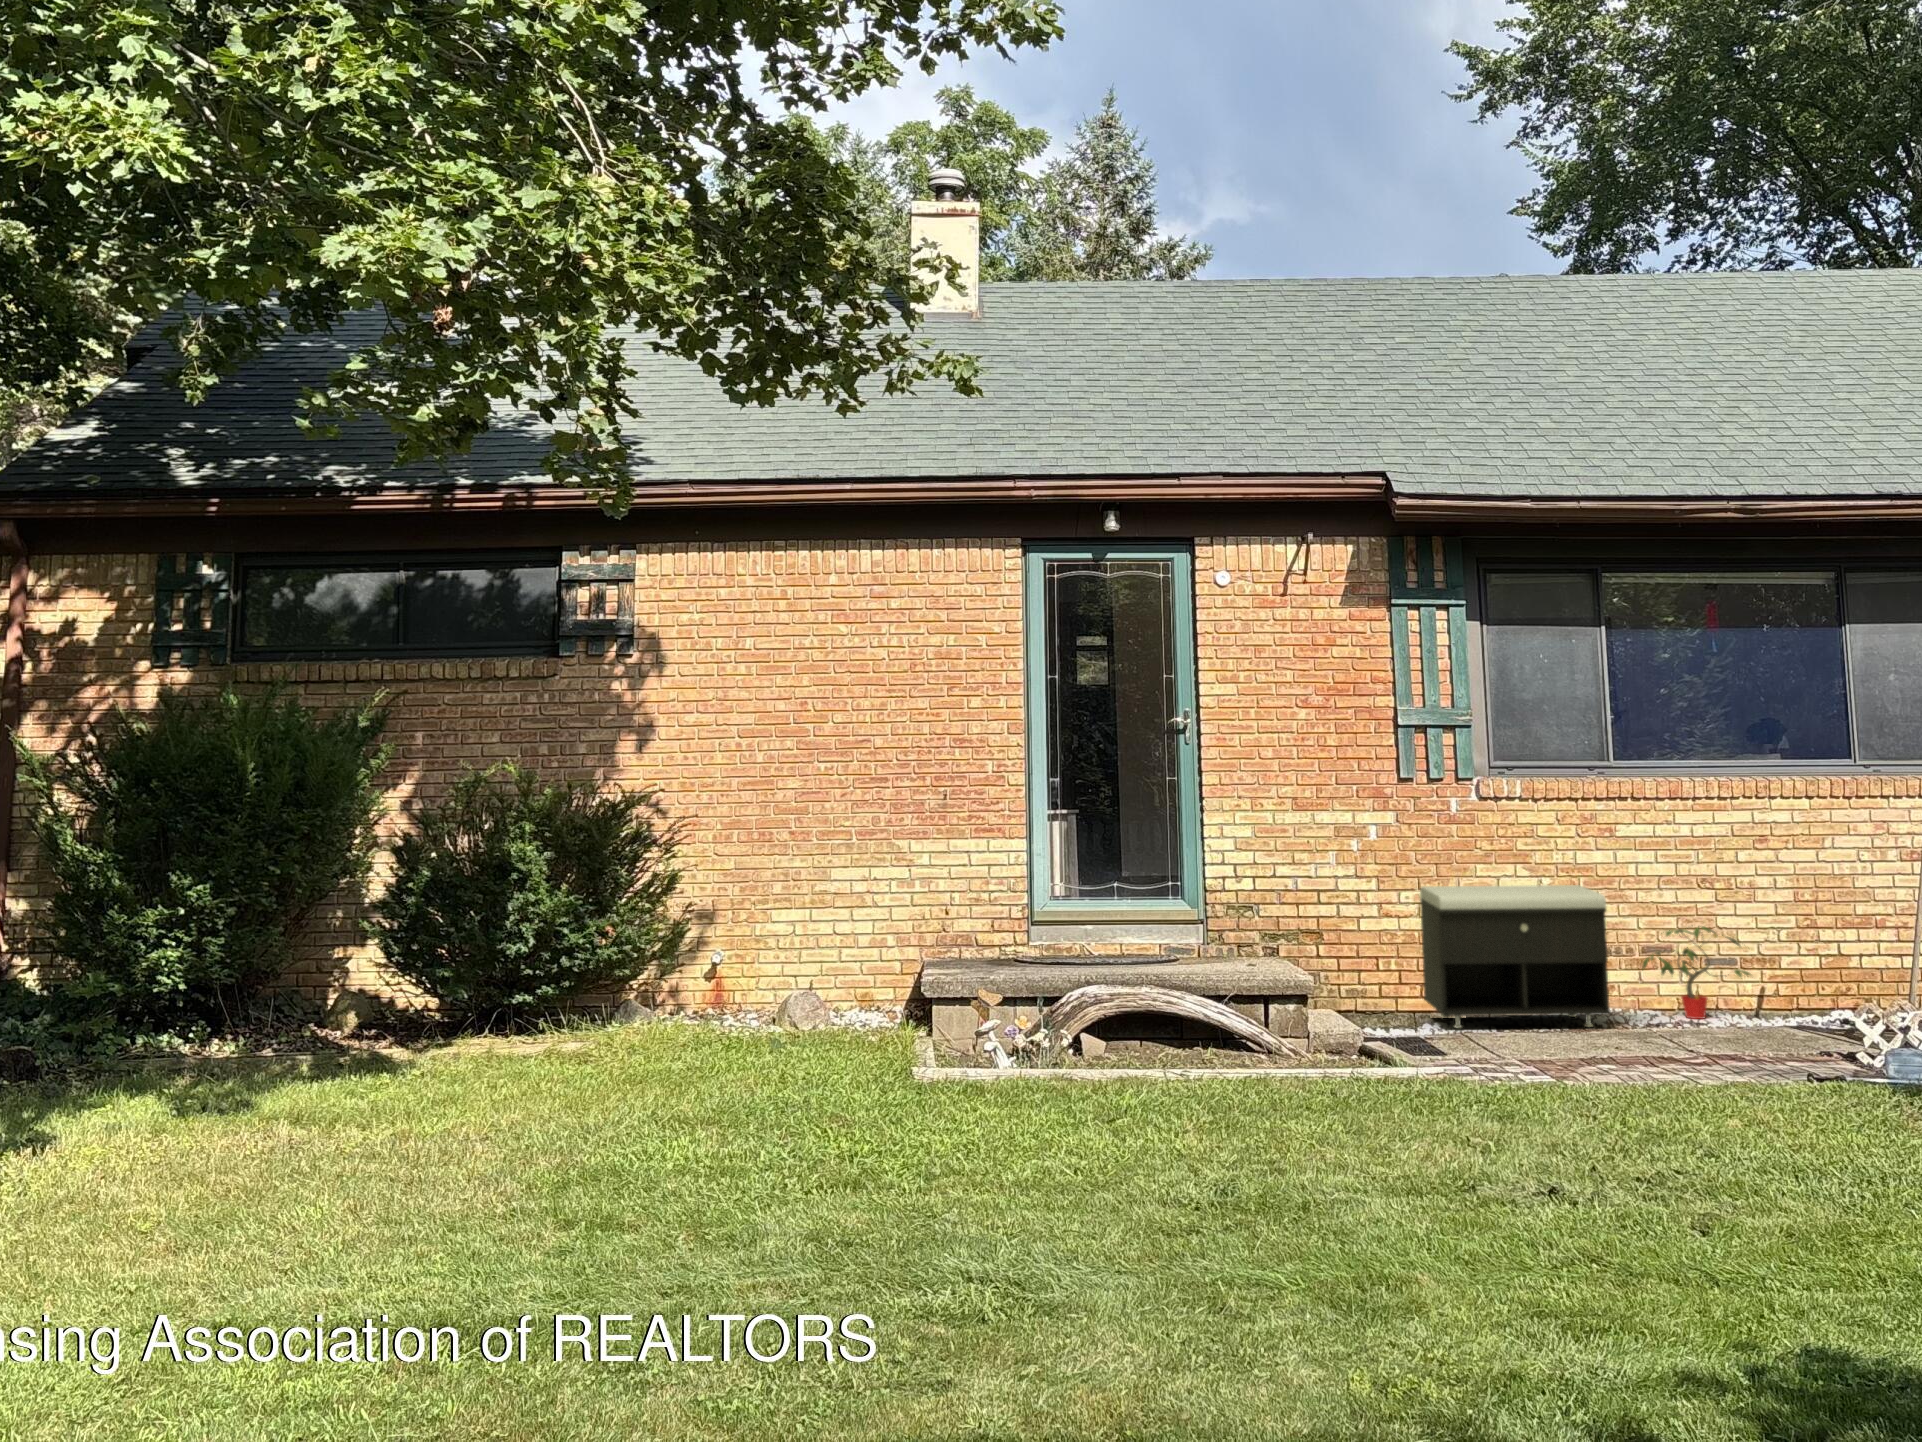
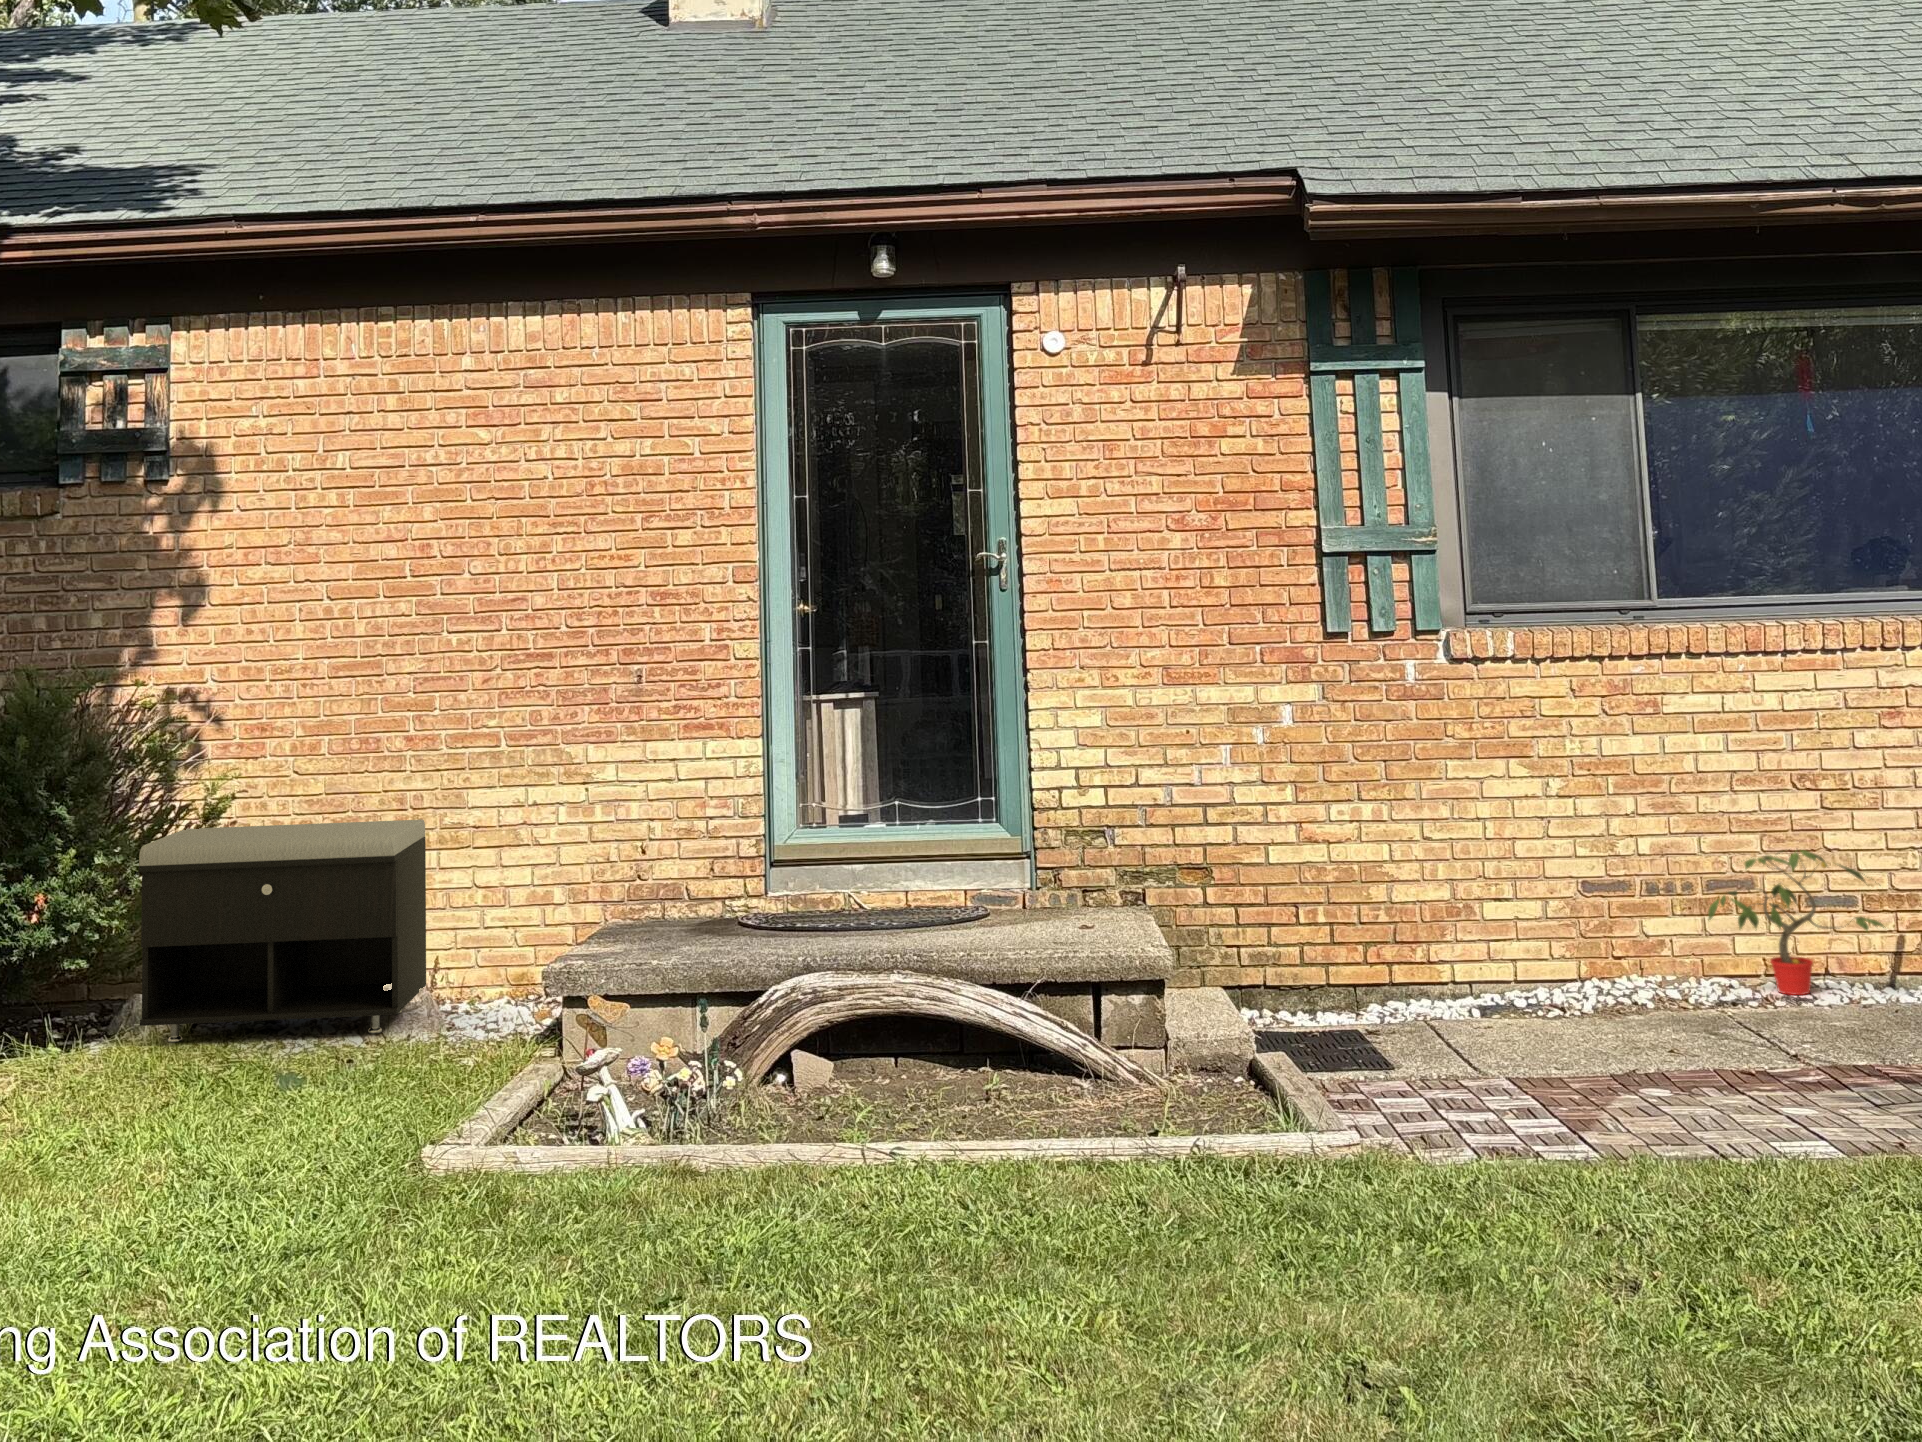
storage bench: present [1420,885,1611,1028] -> present [139,820,426,1042]

